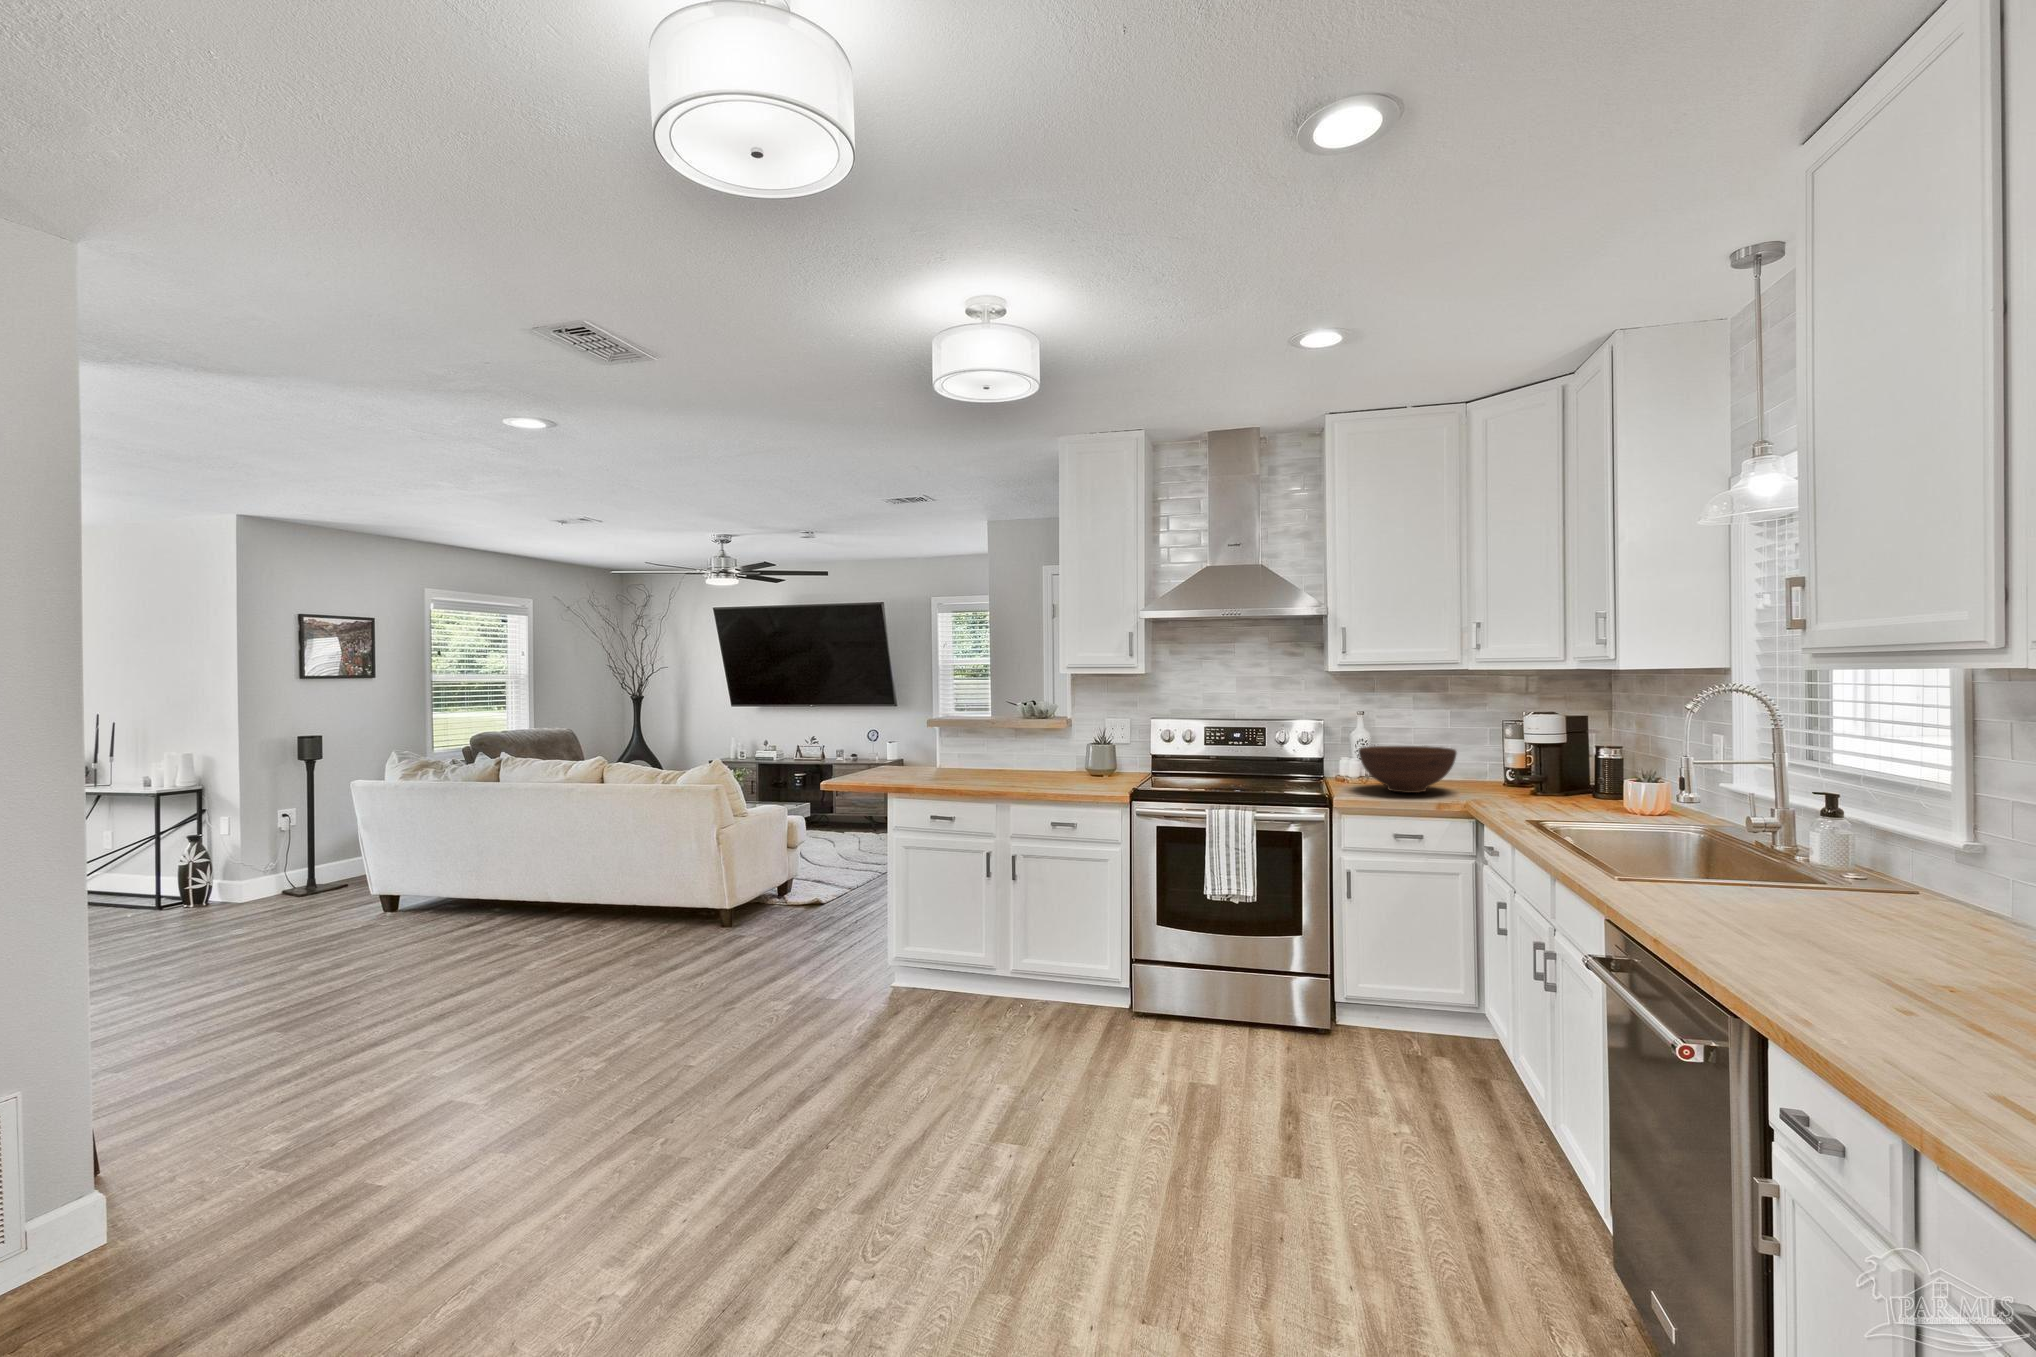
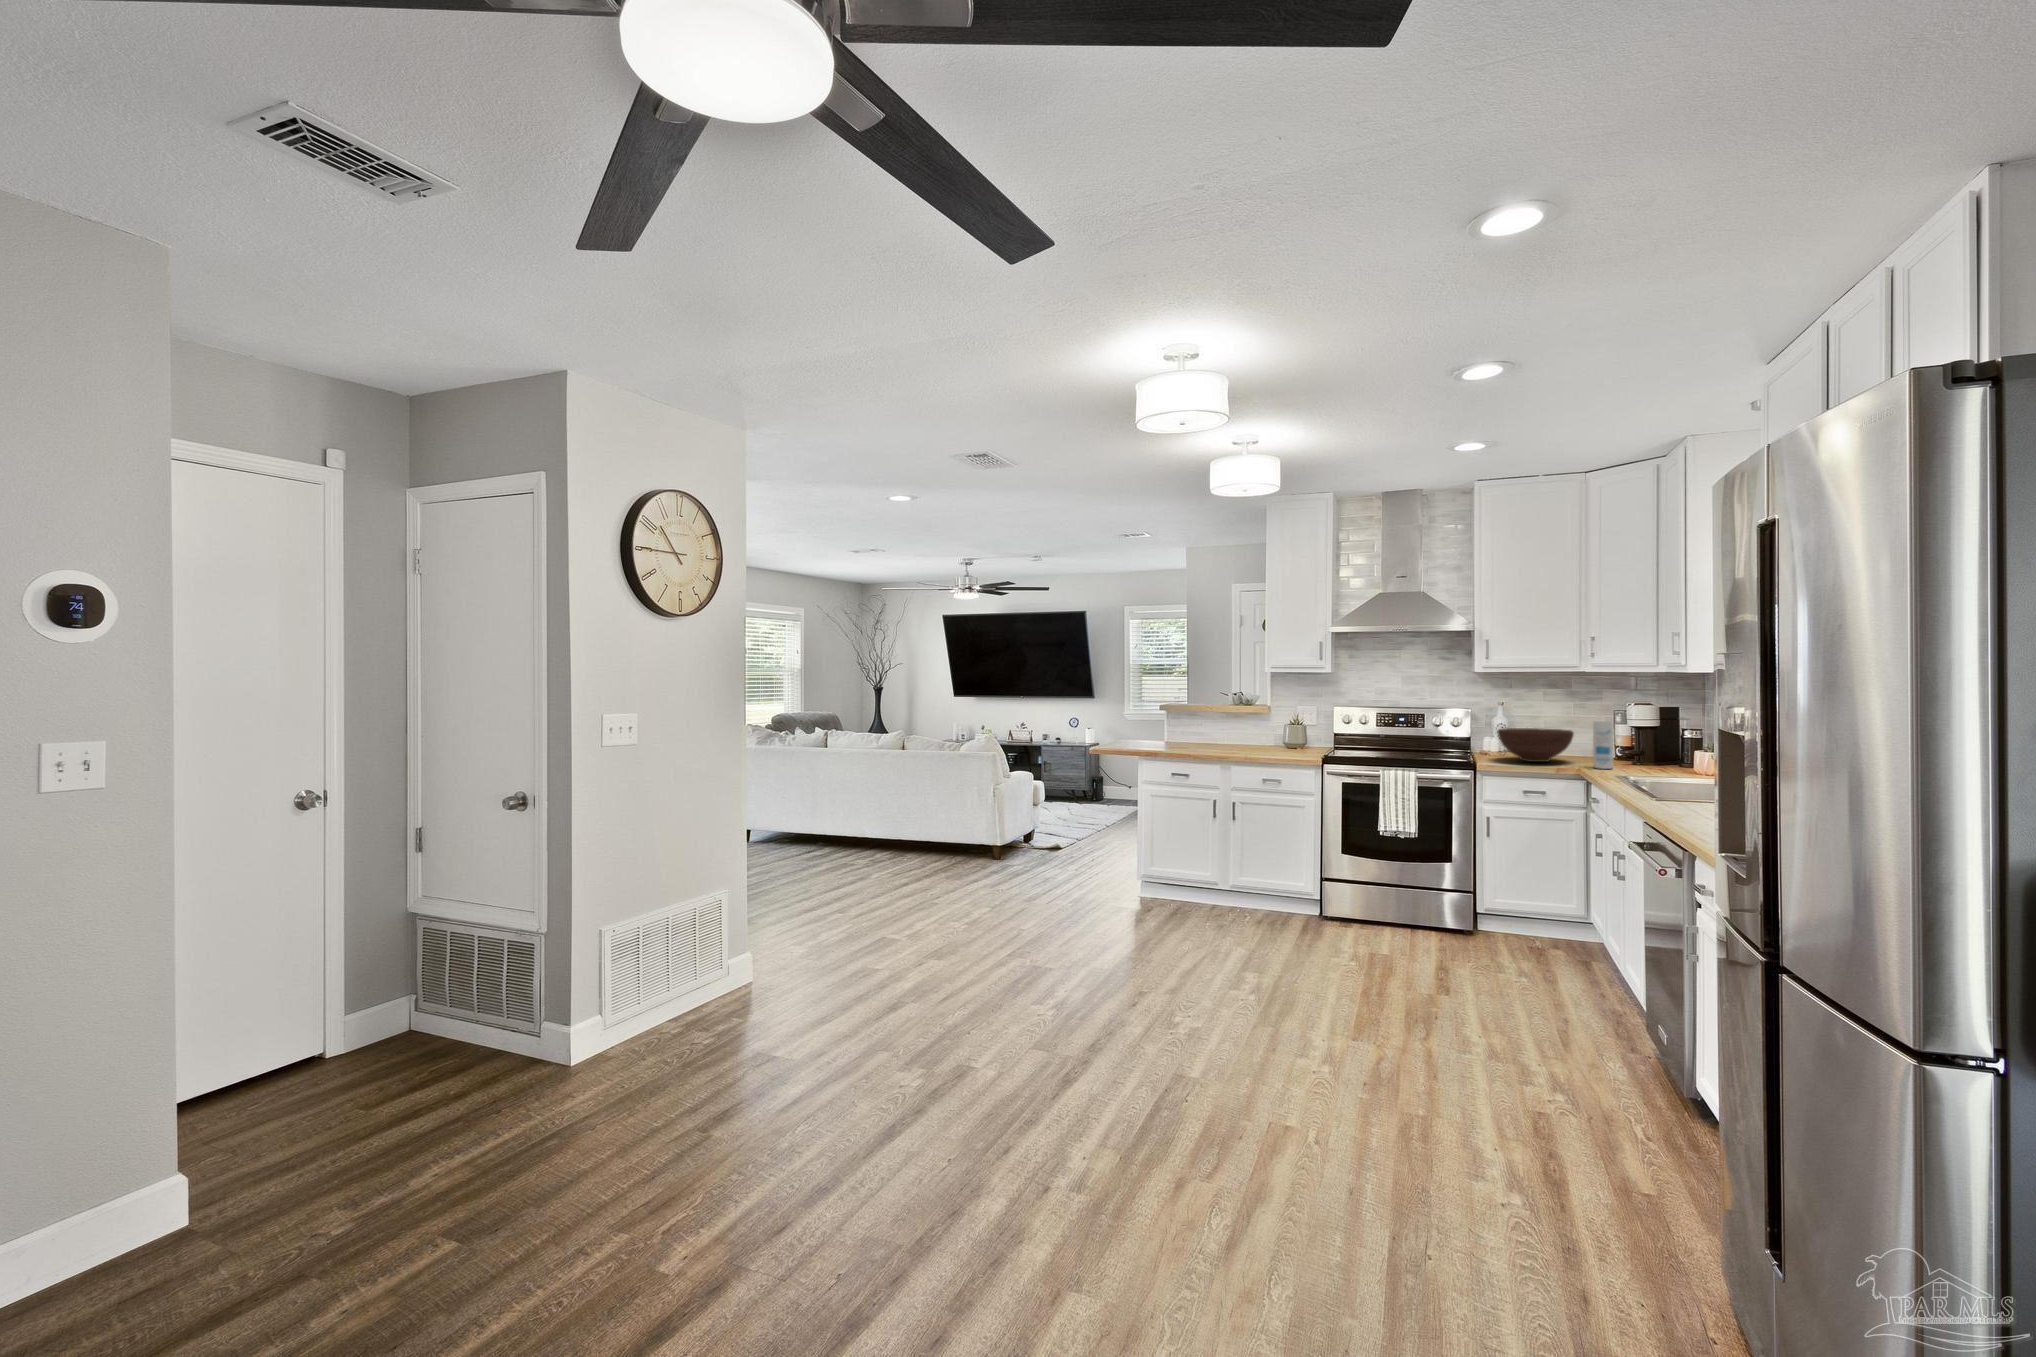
canister: none [1484,736,1510,802] -> present [1593,721,1613,769]

